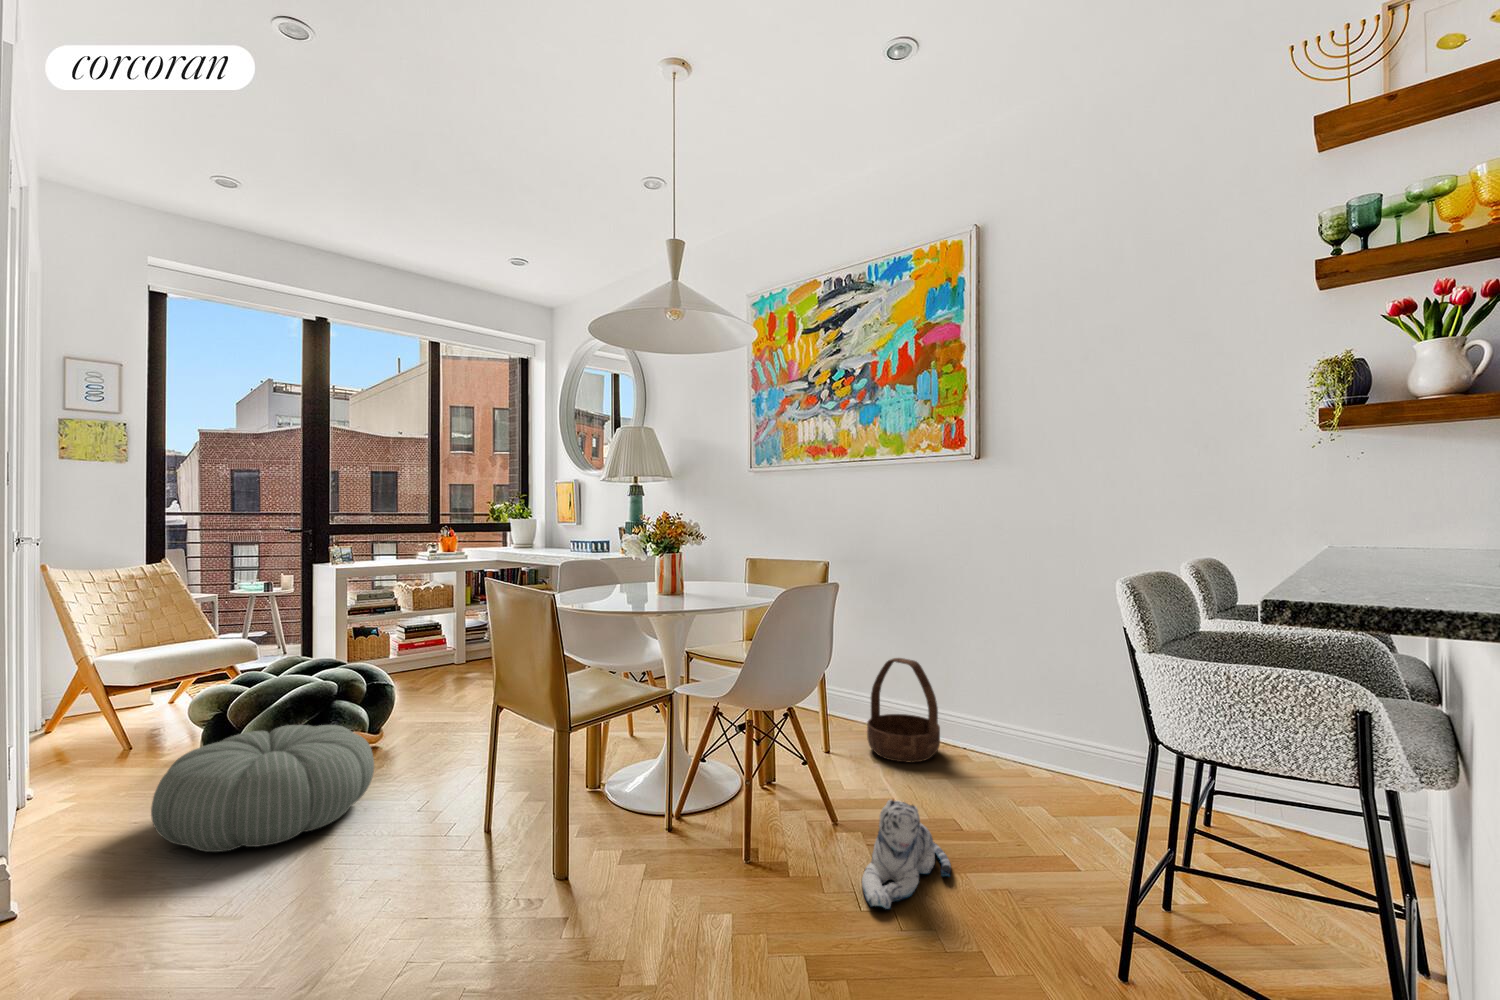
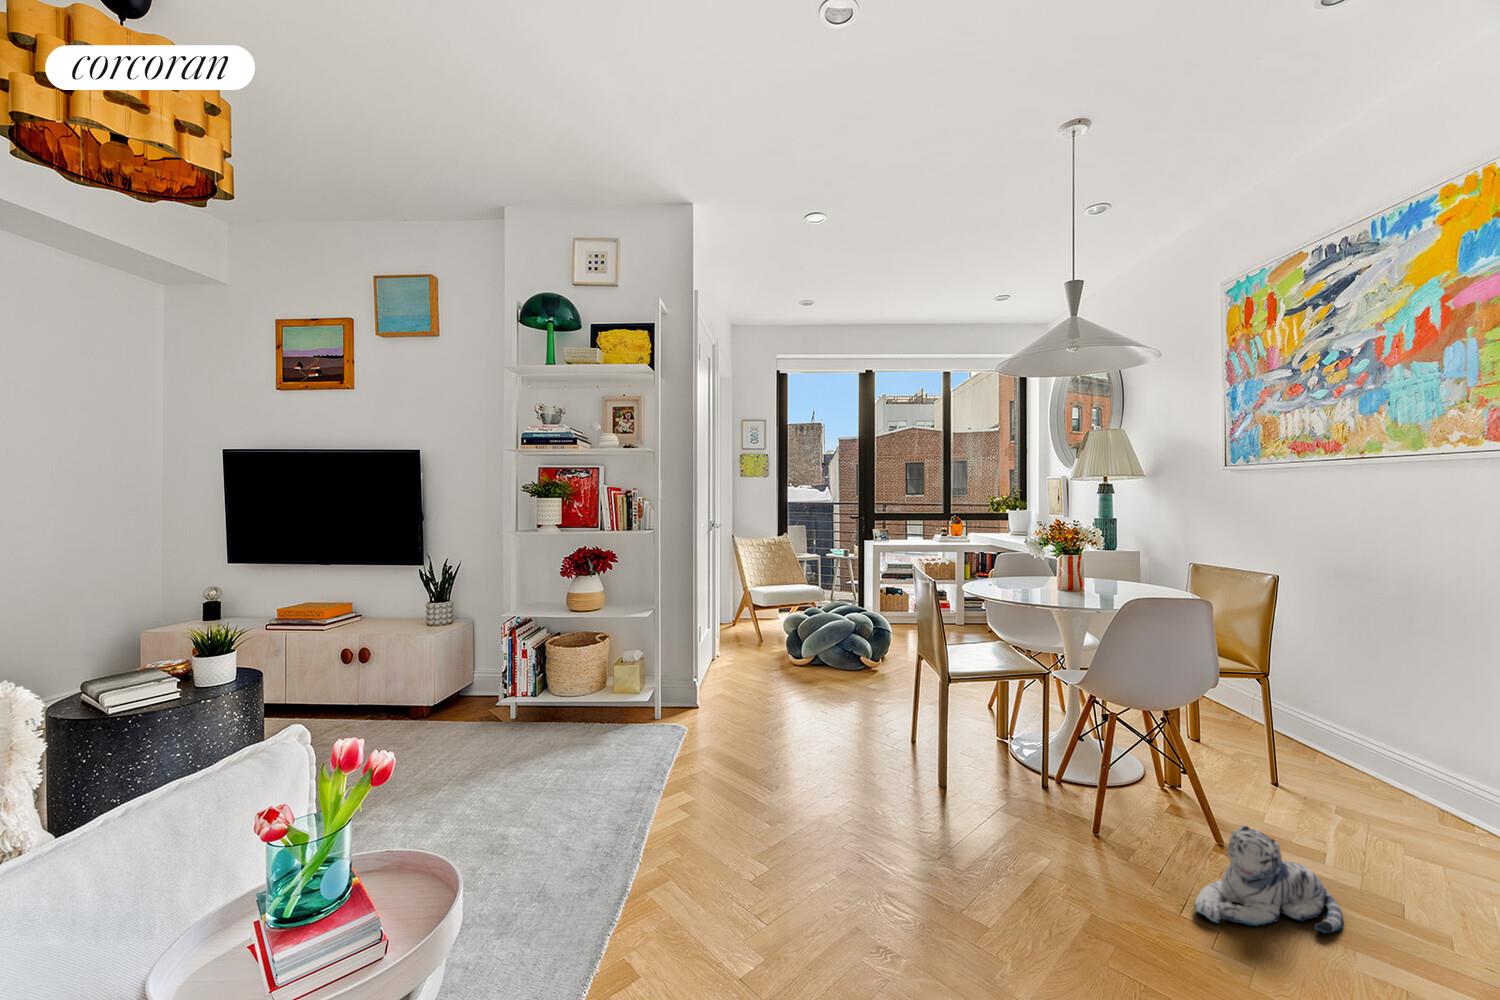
basket: present [867,658,940,762] -> none [1340,698,1465,831]
pouf: present [151,725,374,852] -> none [750,643,860,711]

